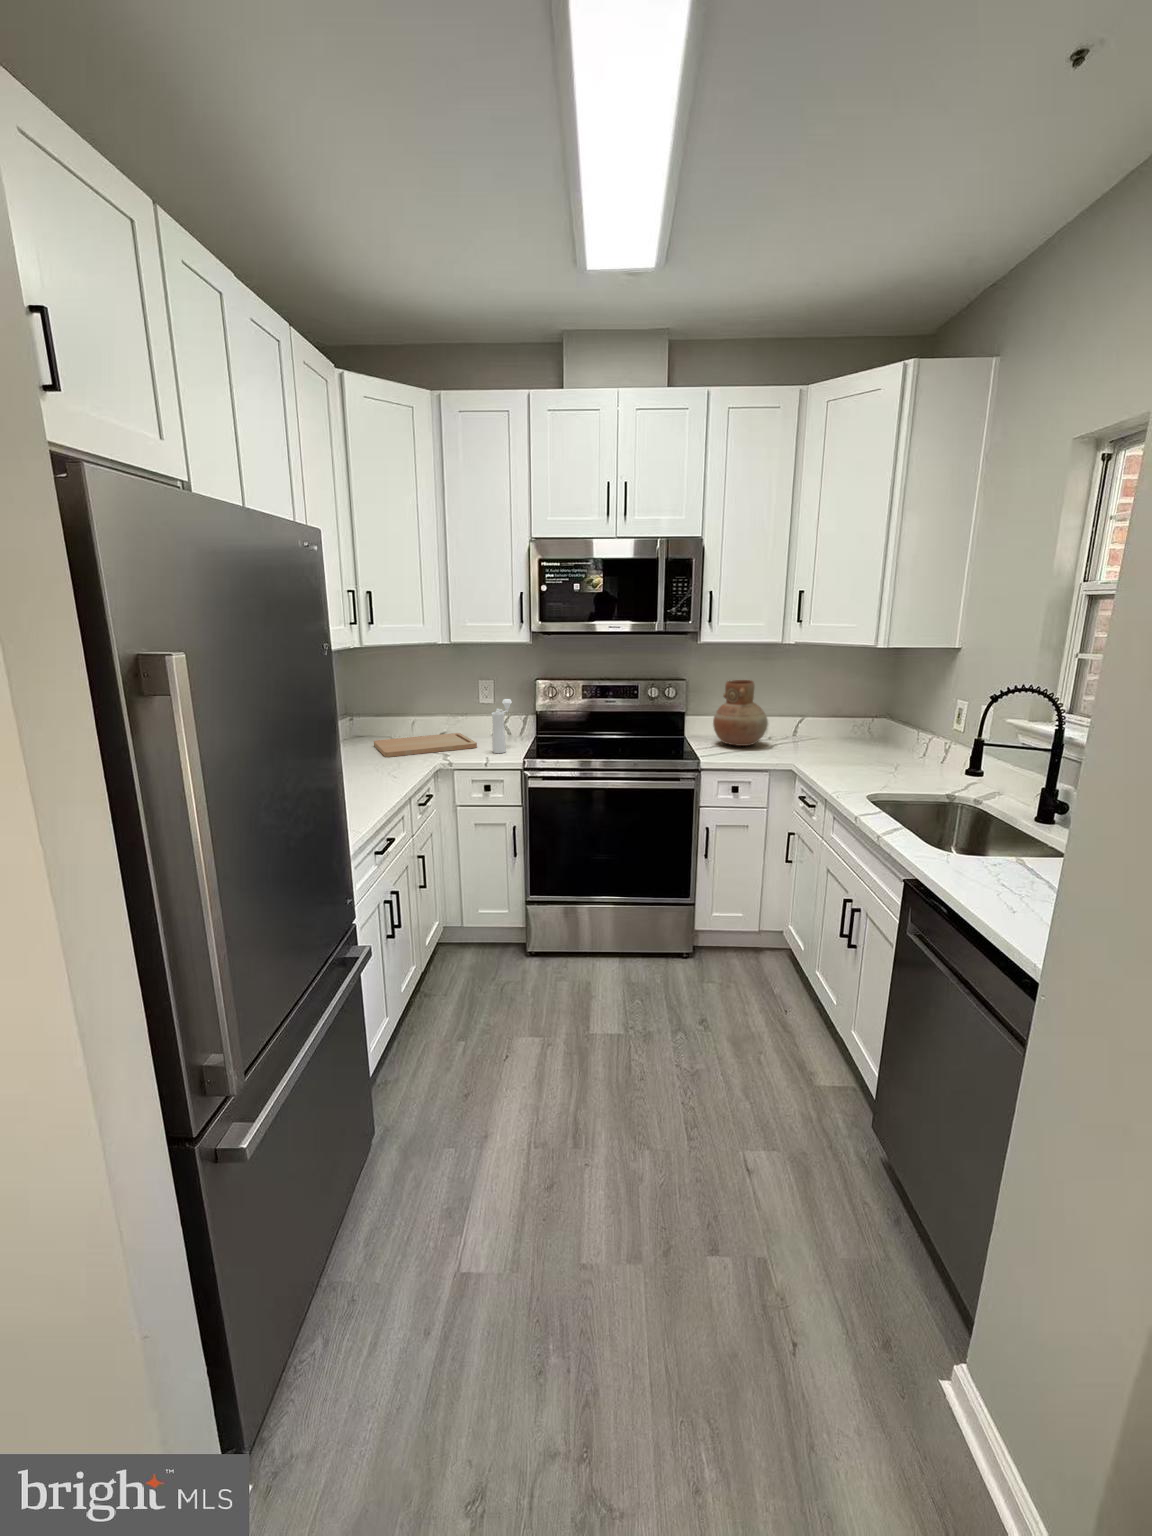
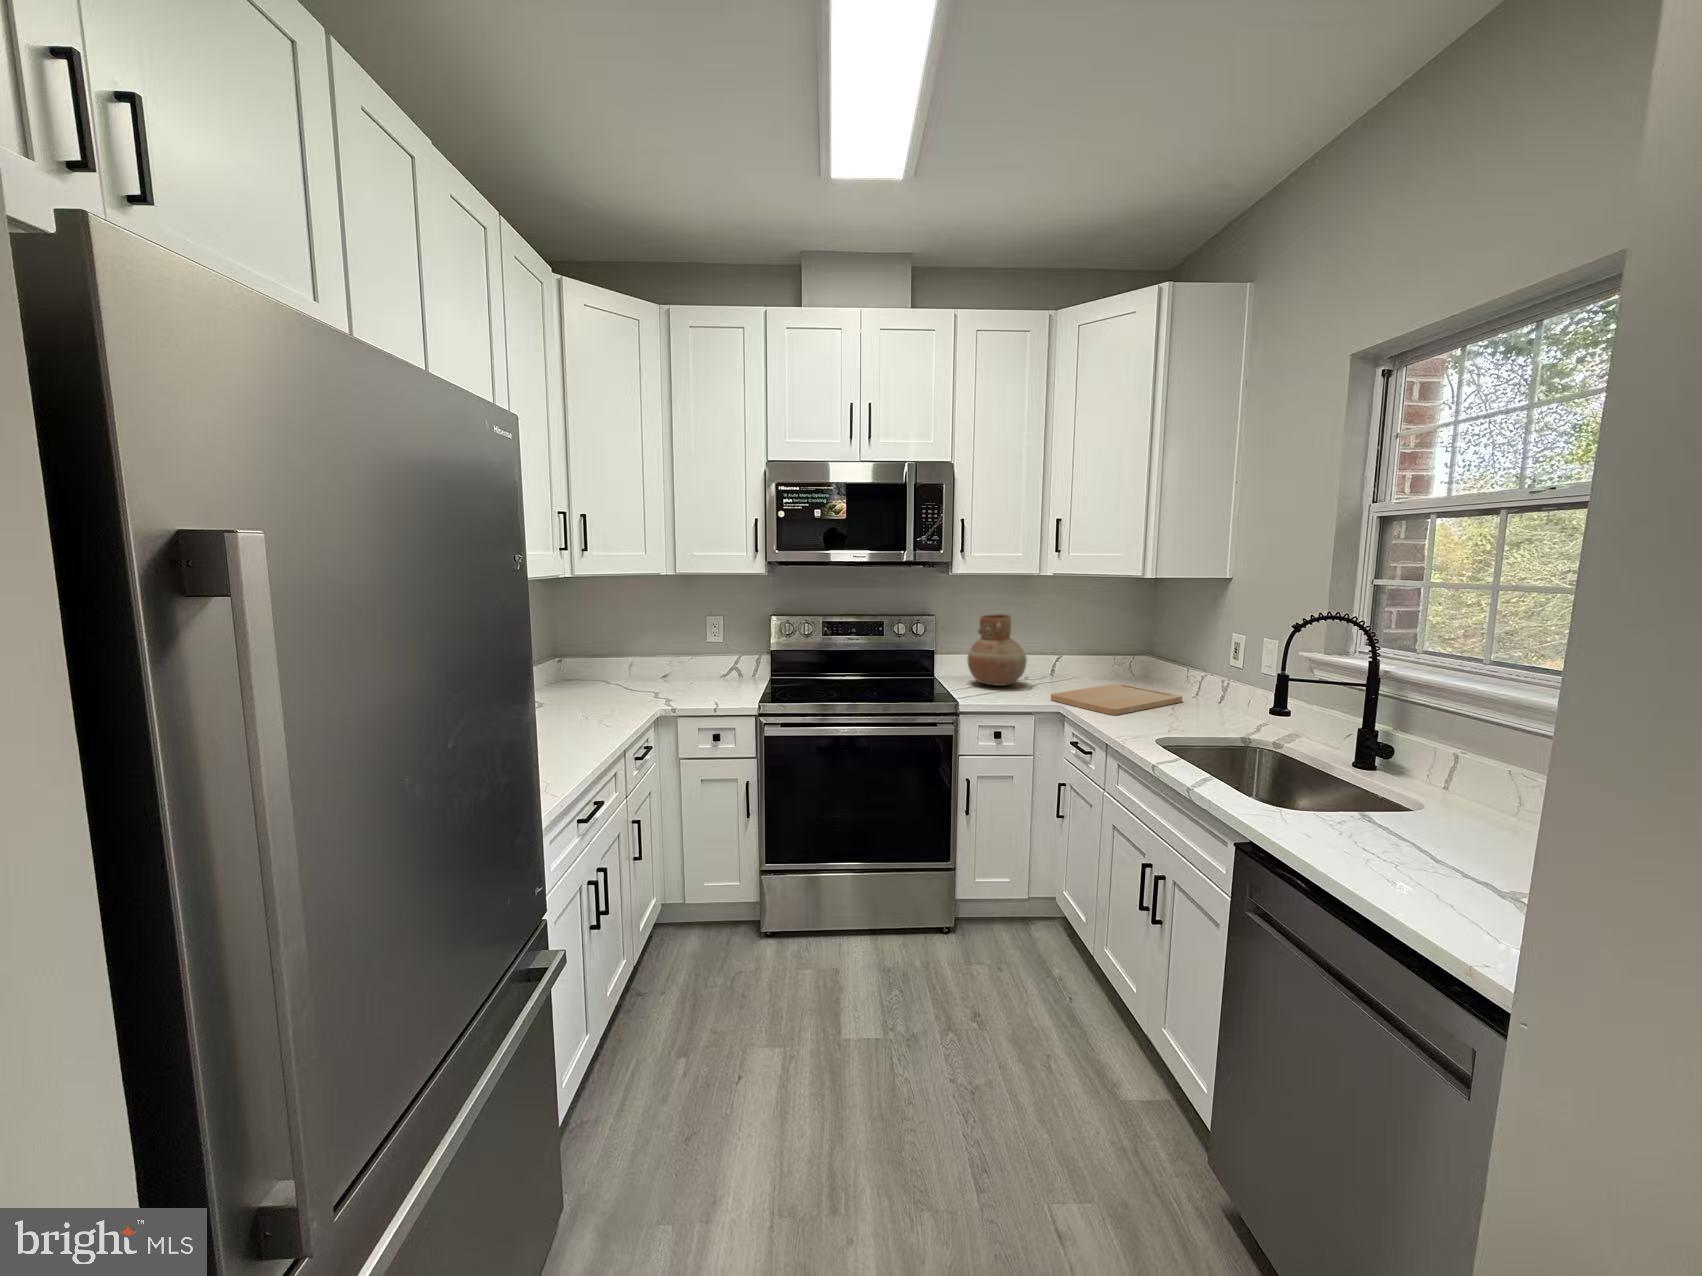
pepper mill: present [491,699,512,753] -> none [722,636,746,697]
cutting board: present [374,733,477,757] -> present [1051,684,1182,715]

